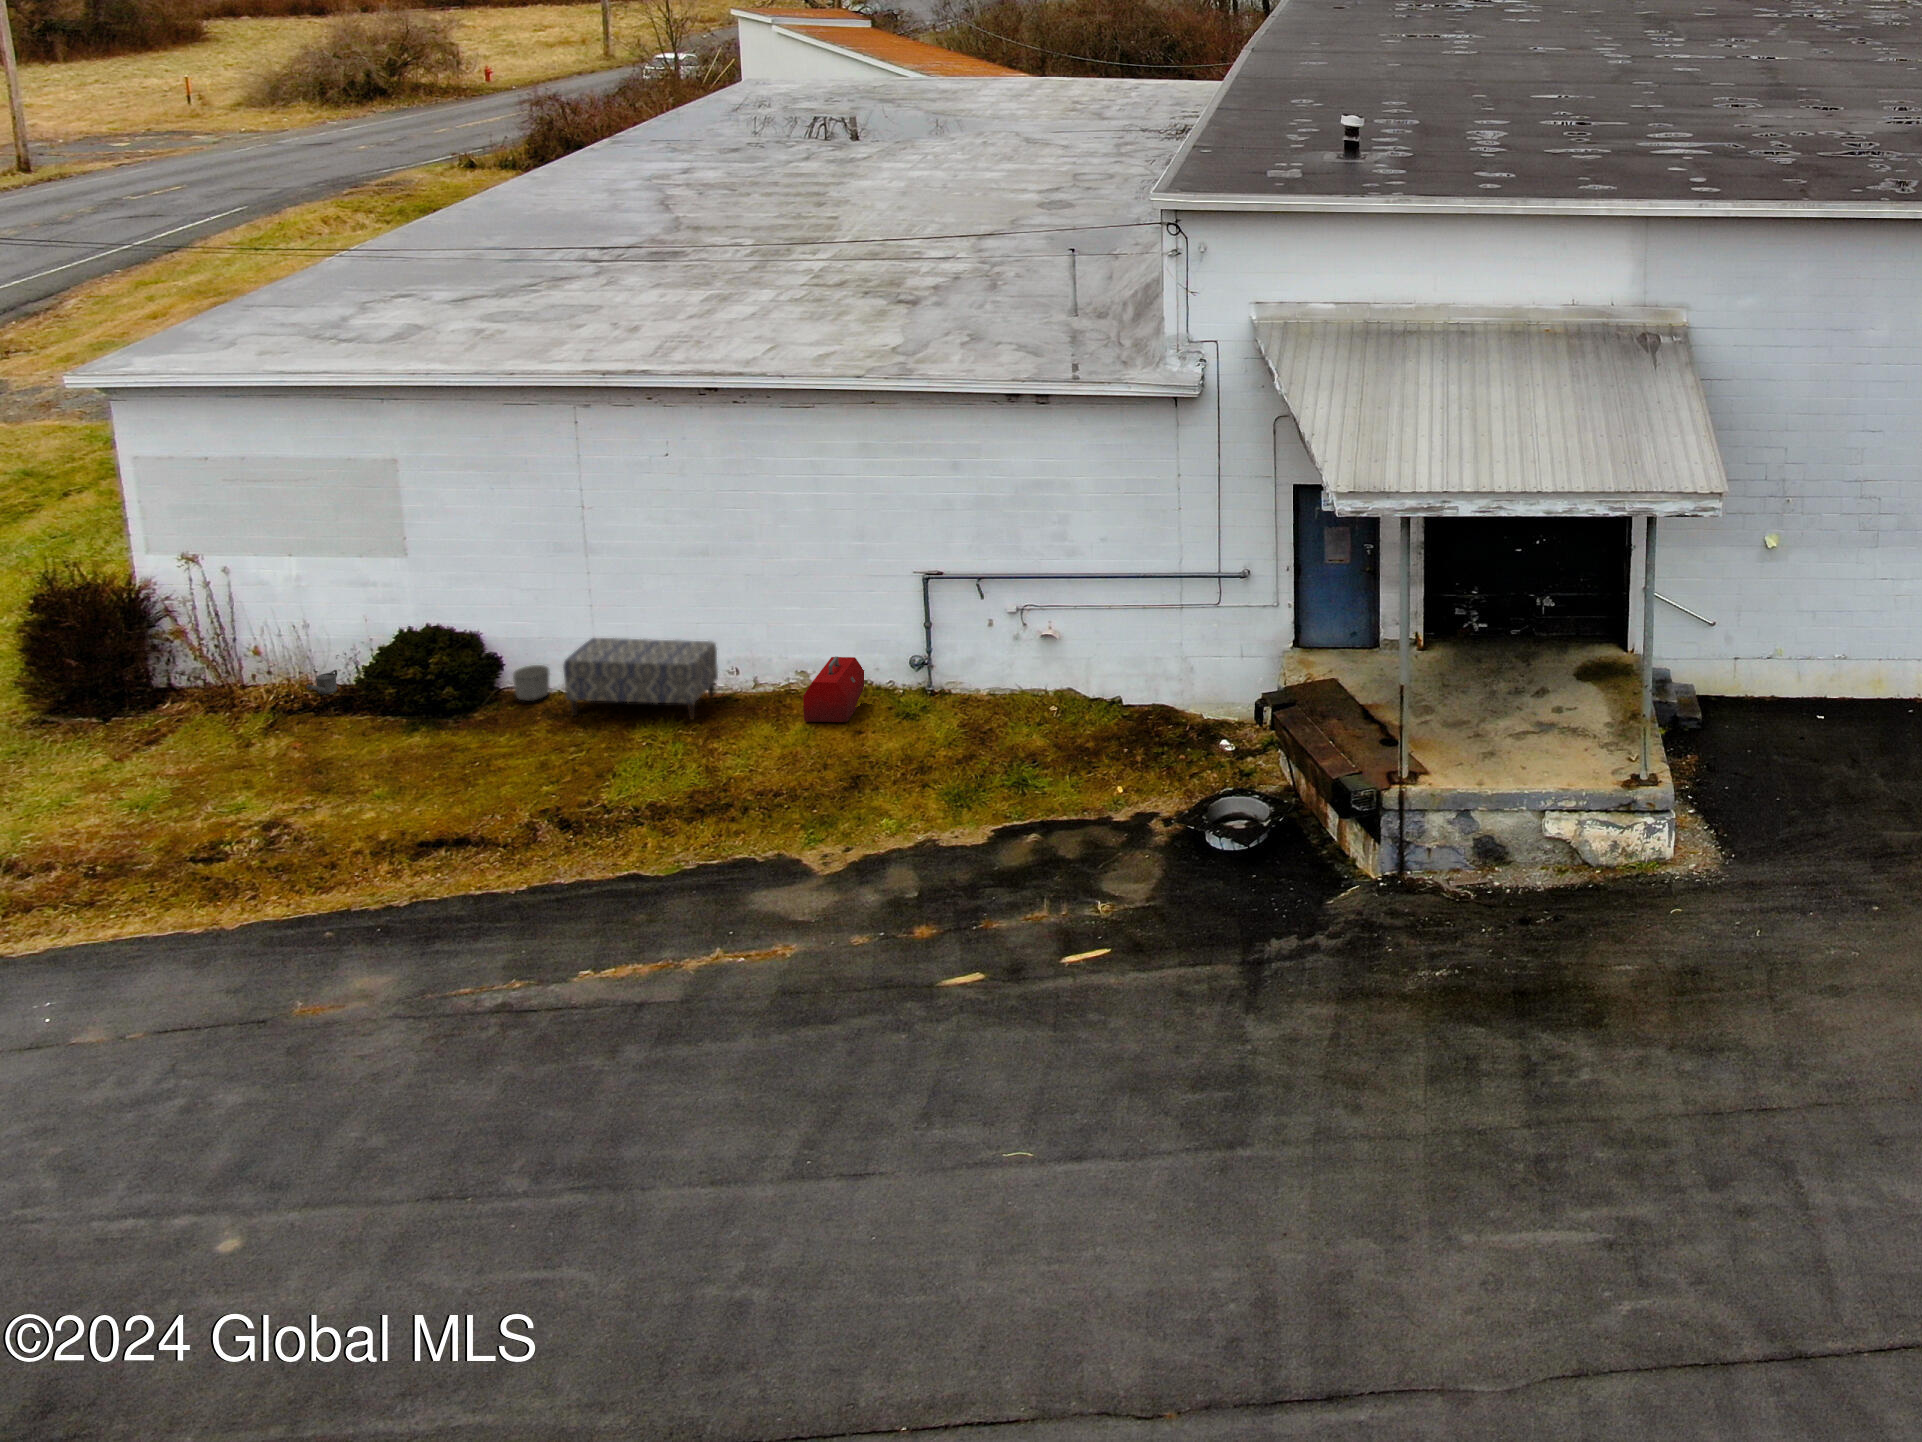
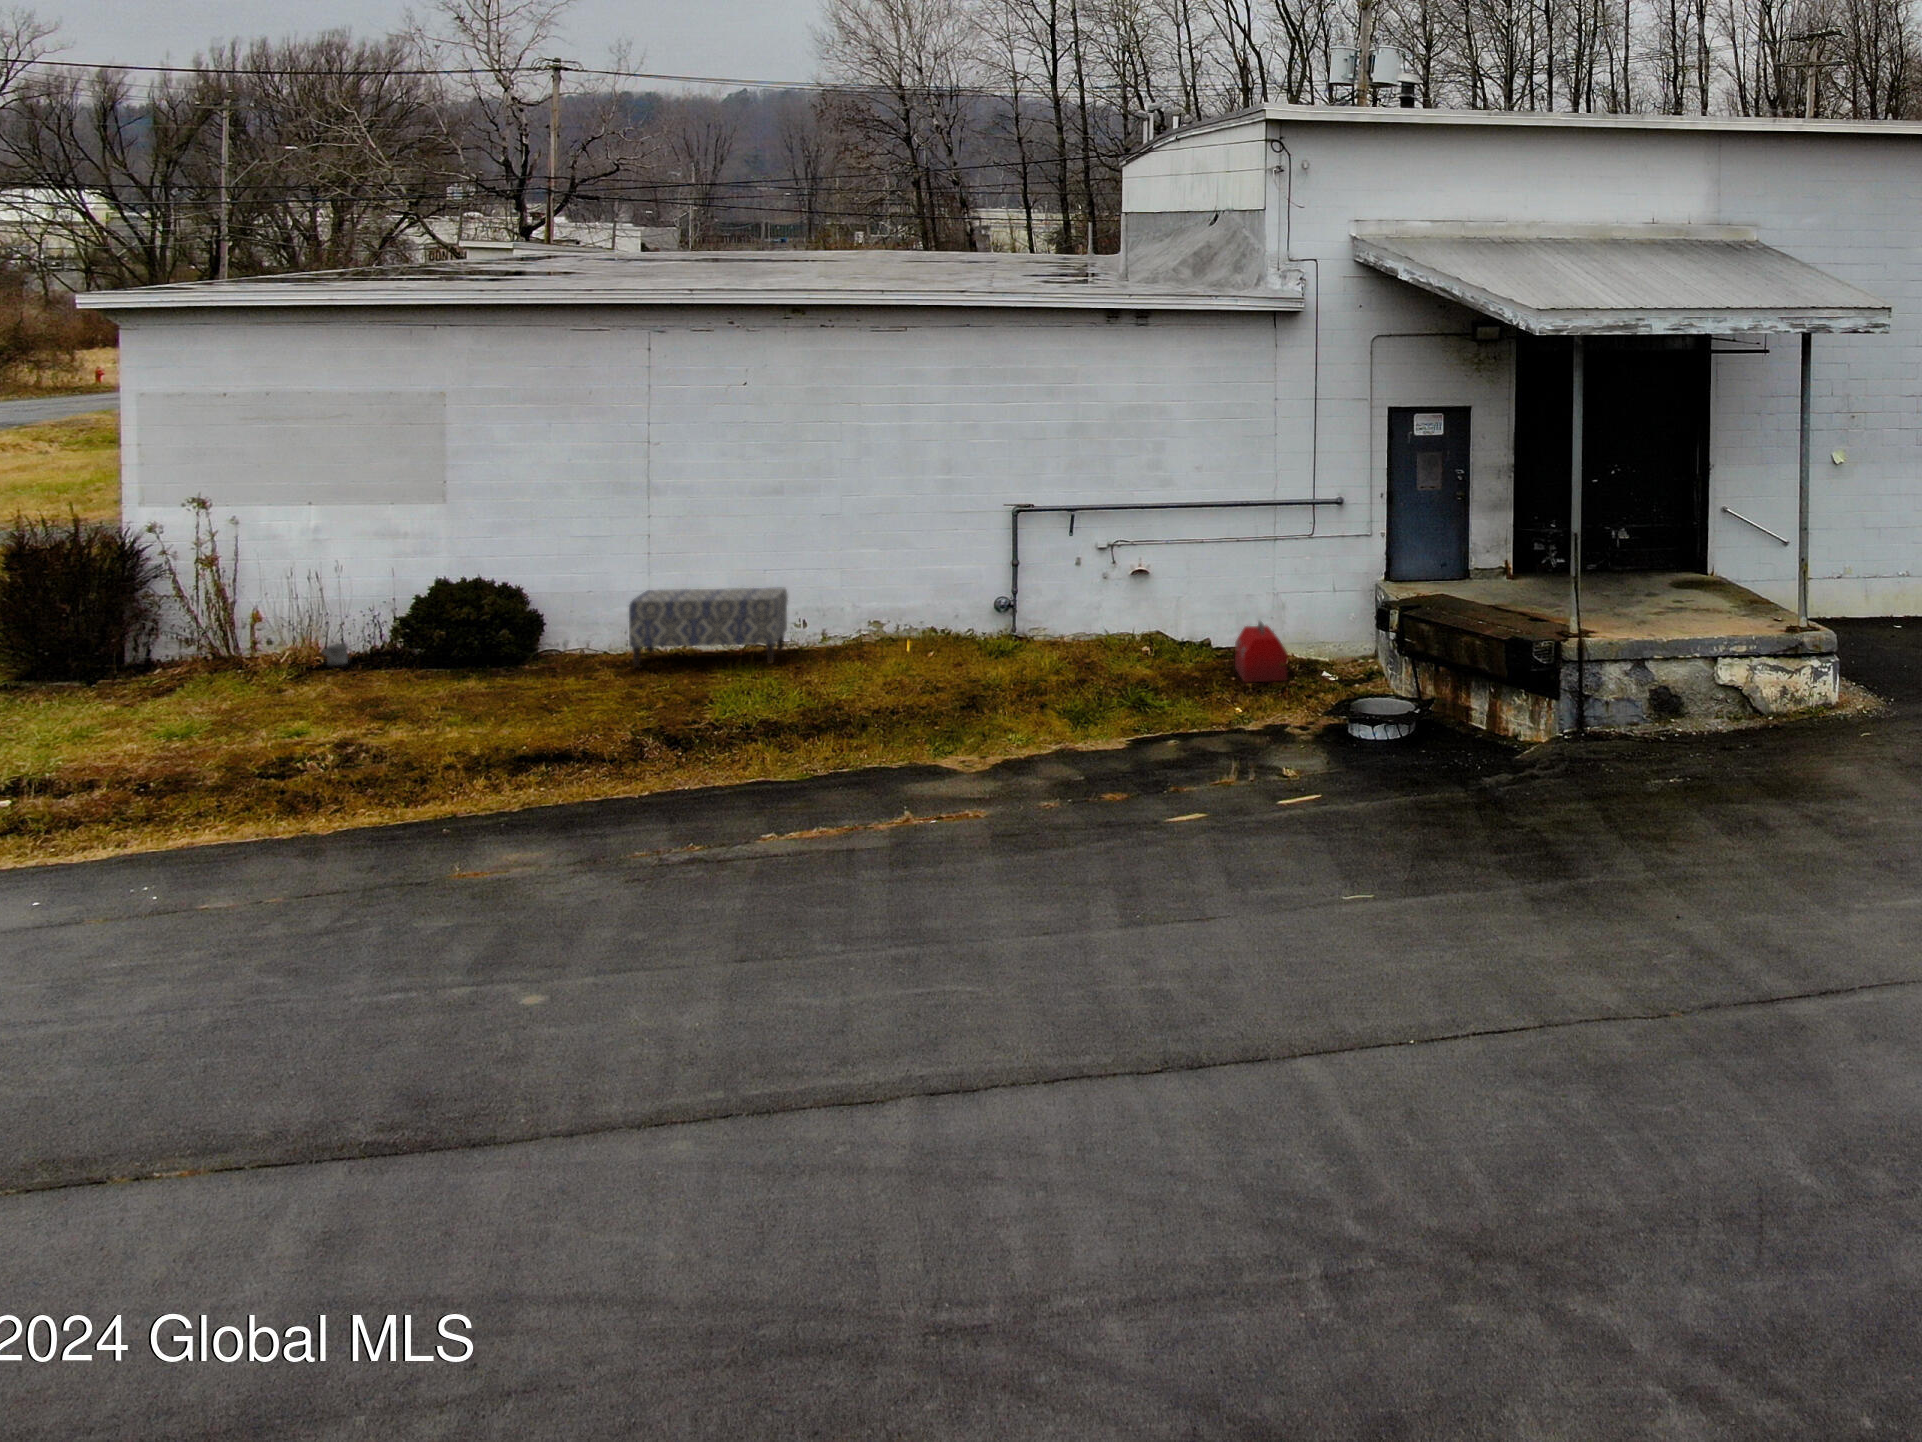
toolbox: present [803,657,864,722] -> present [1235,621,1288,682]
planter: present [513,665,549,701] -> none [559,625,599,660]

